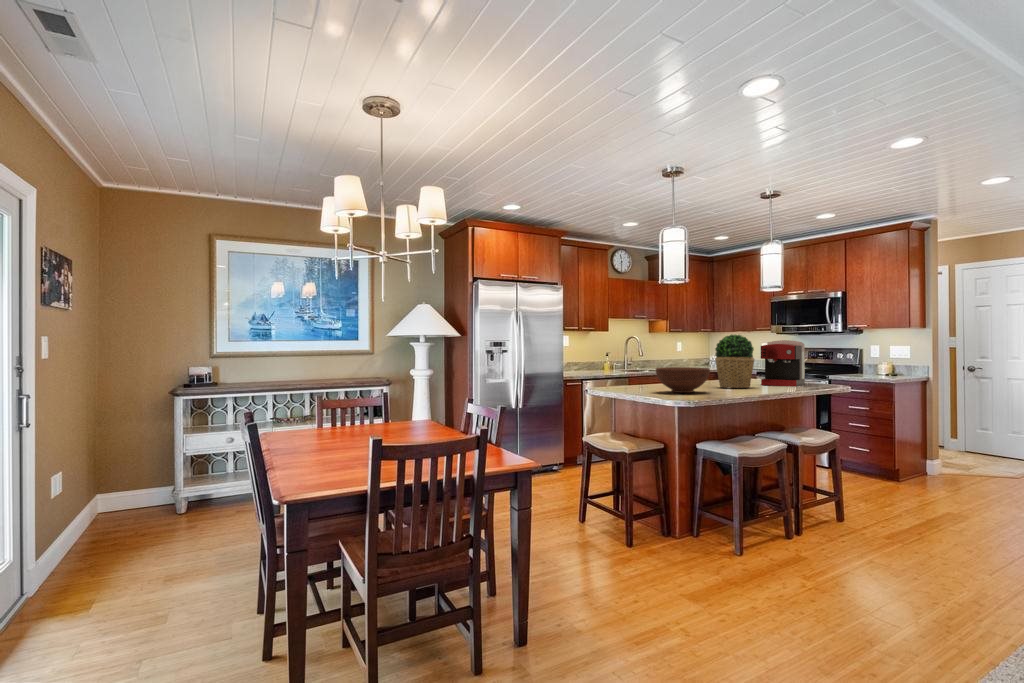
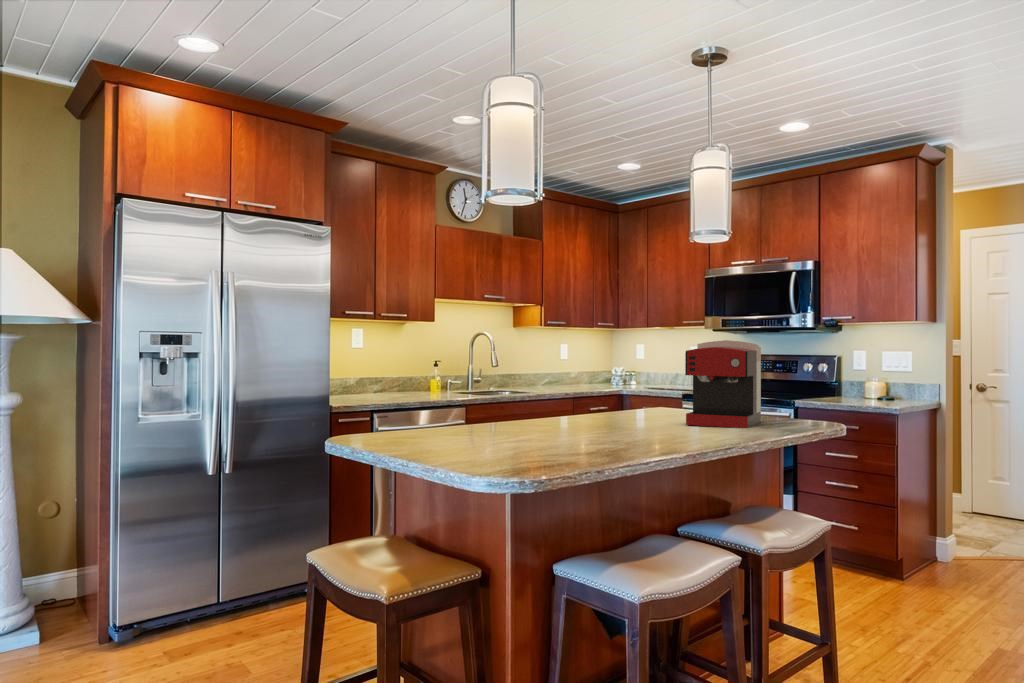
potted plant: present [715,334,754,389] -> none [600,328,674,436]
fruit bowl: present [656,367,710,393] -> none [473,395,584,452]

